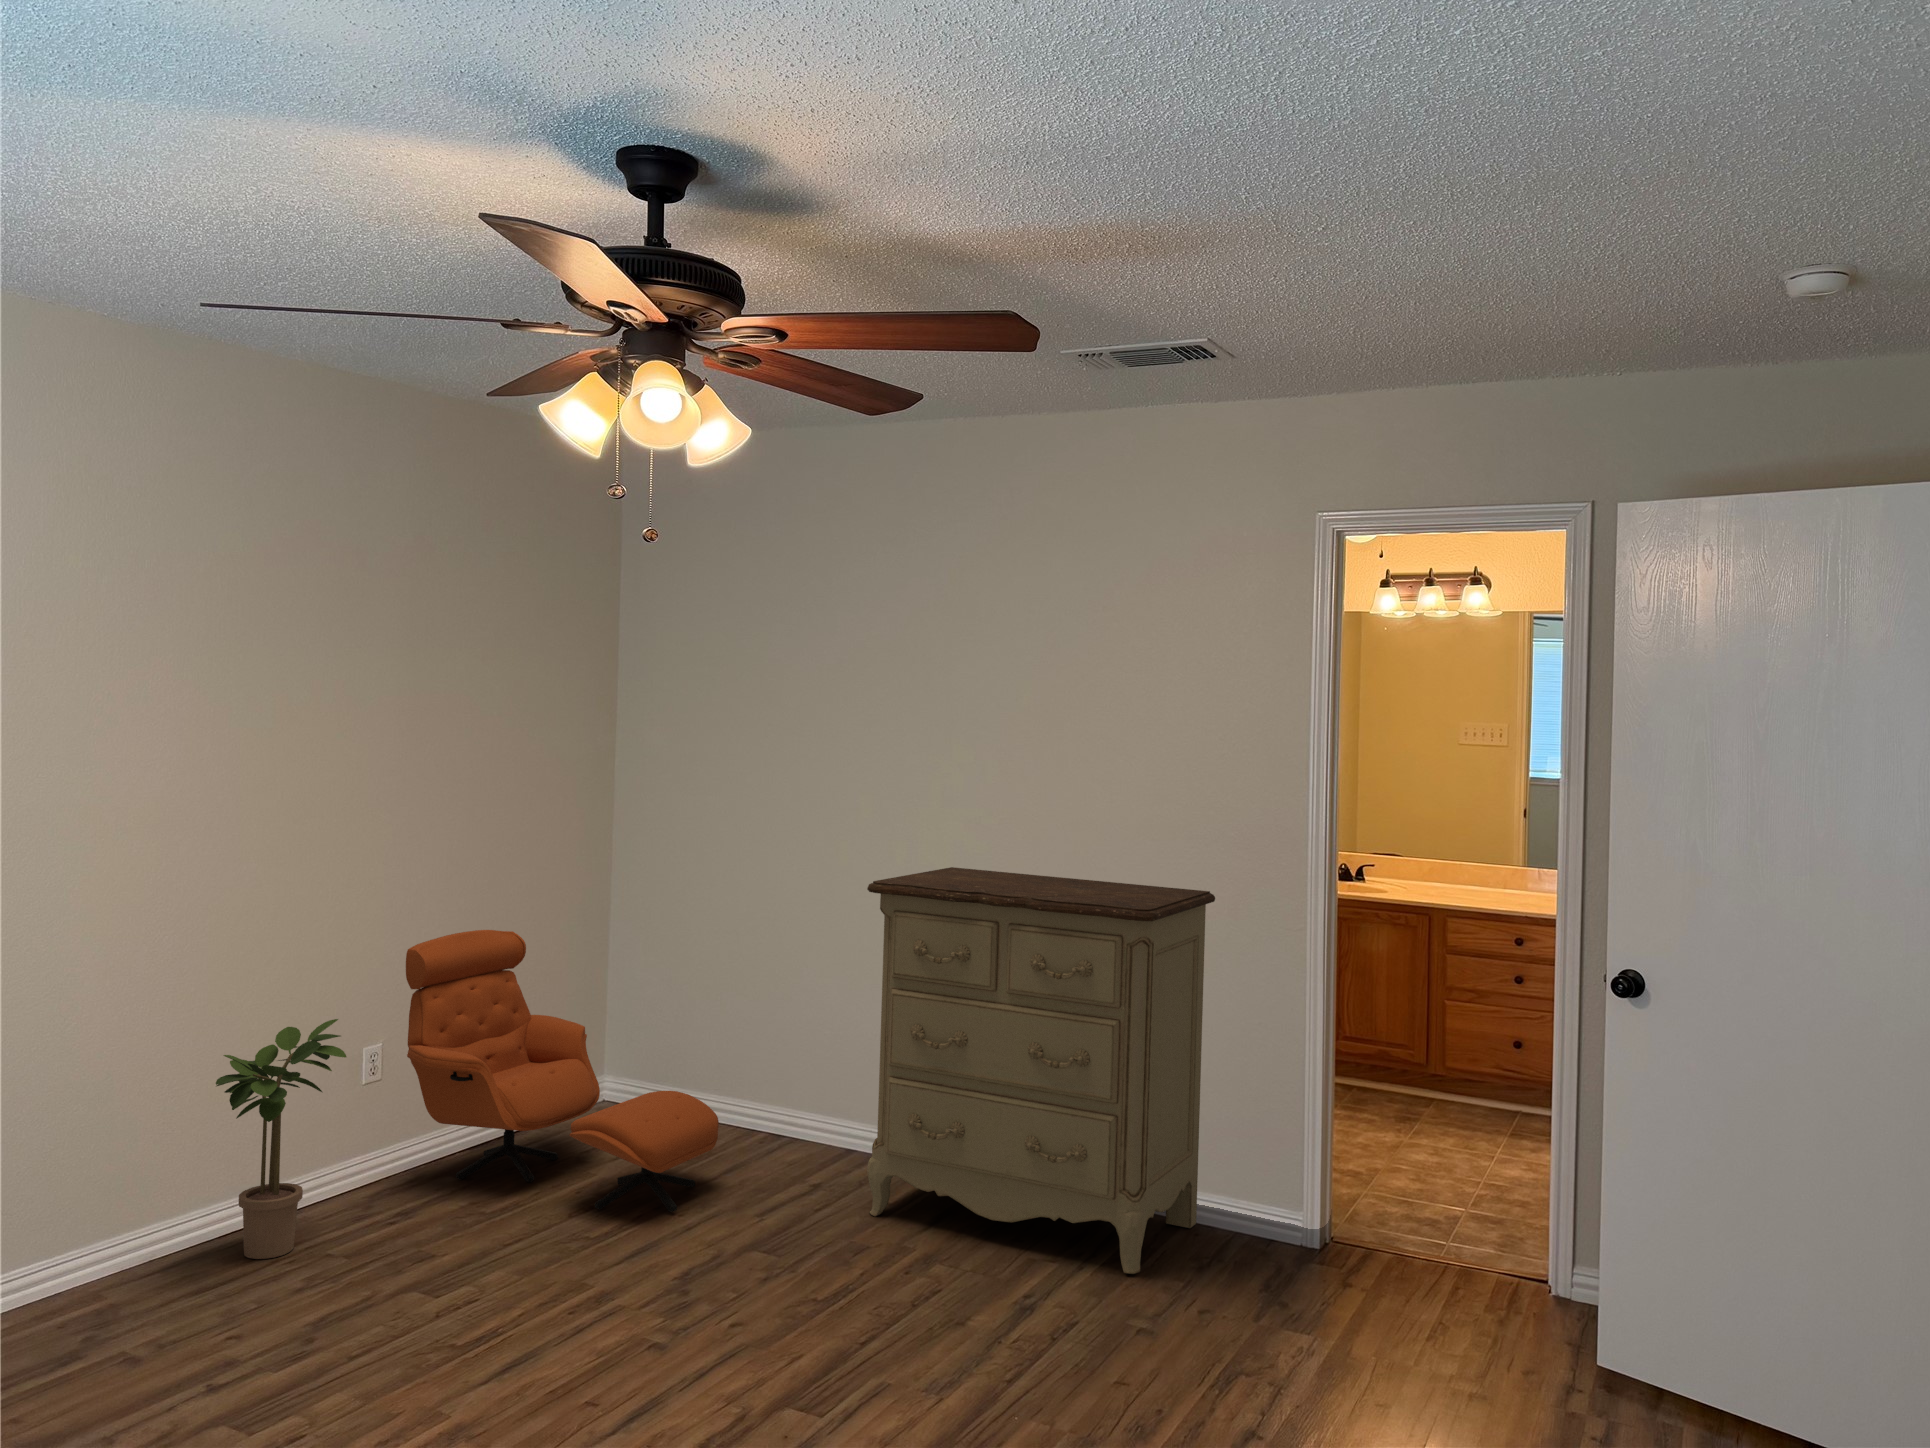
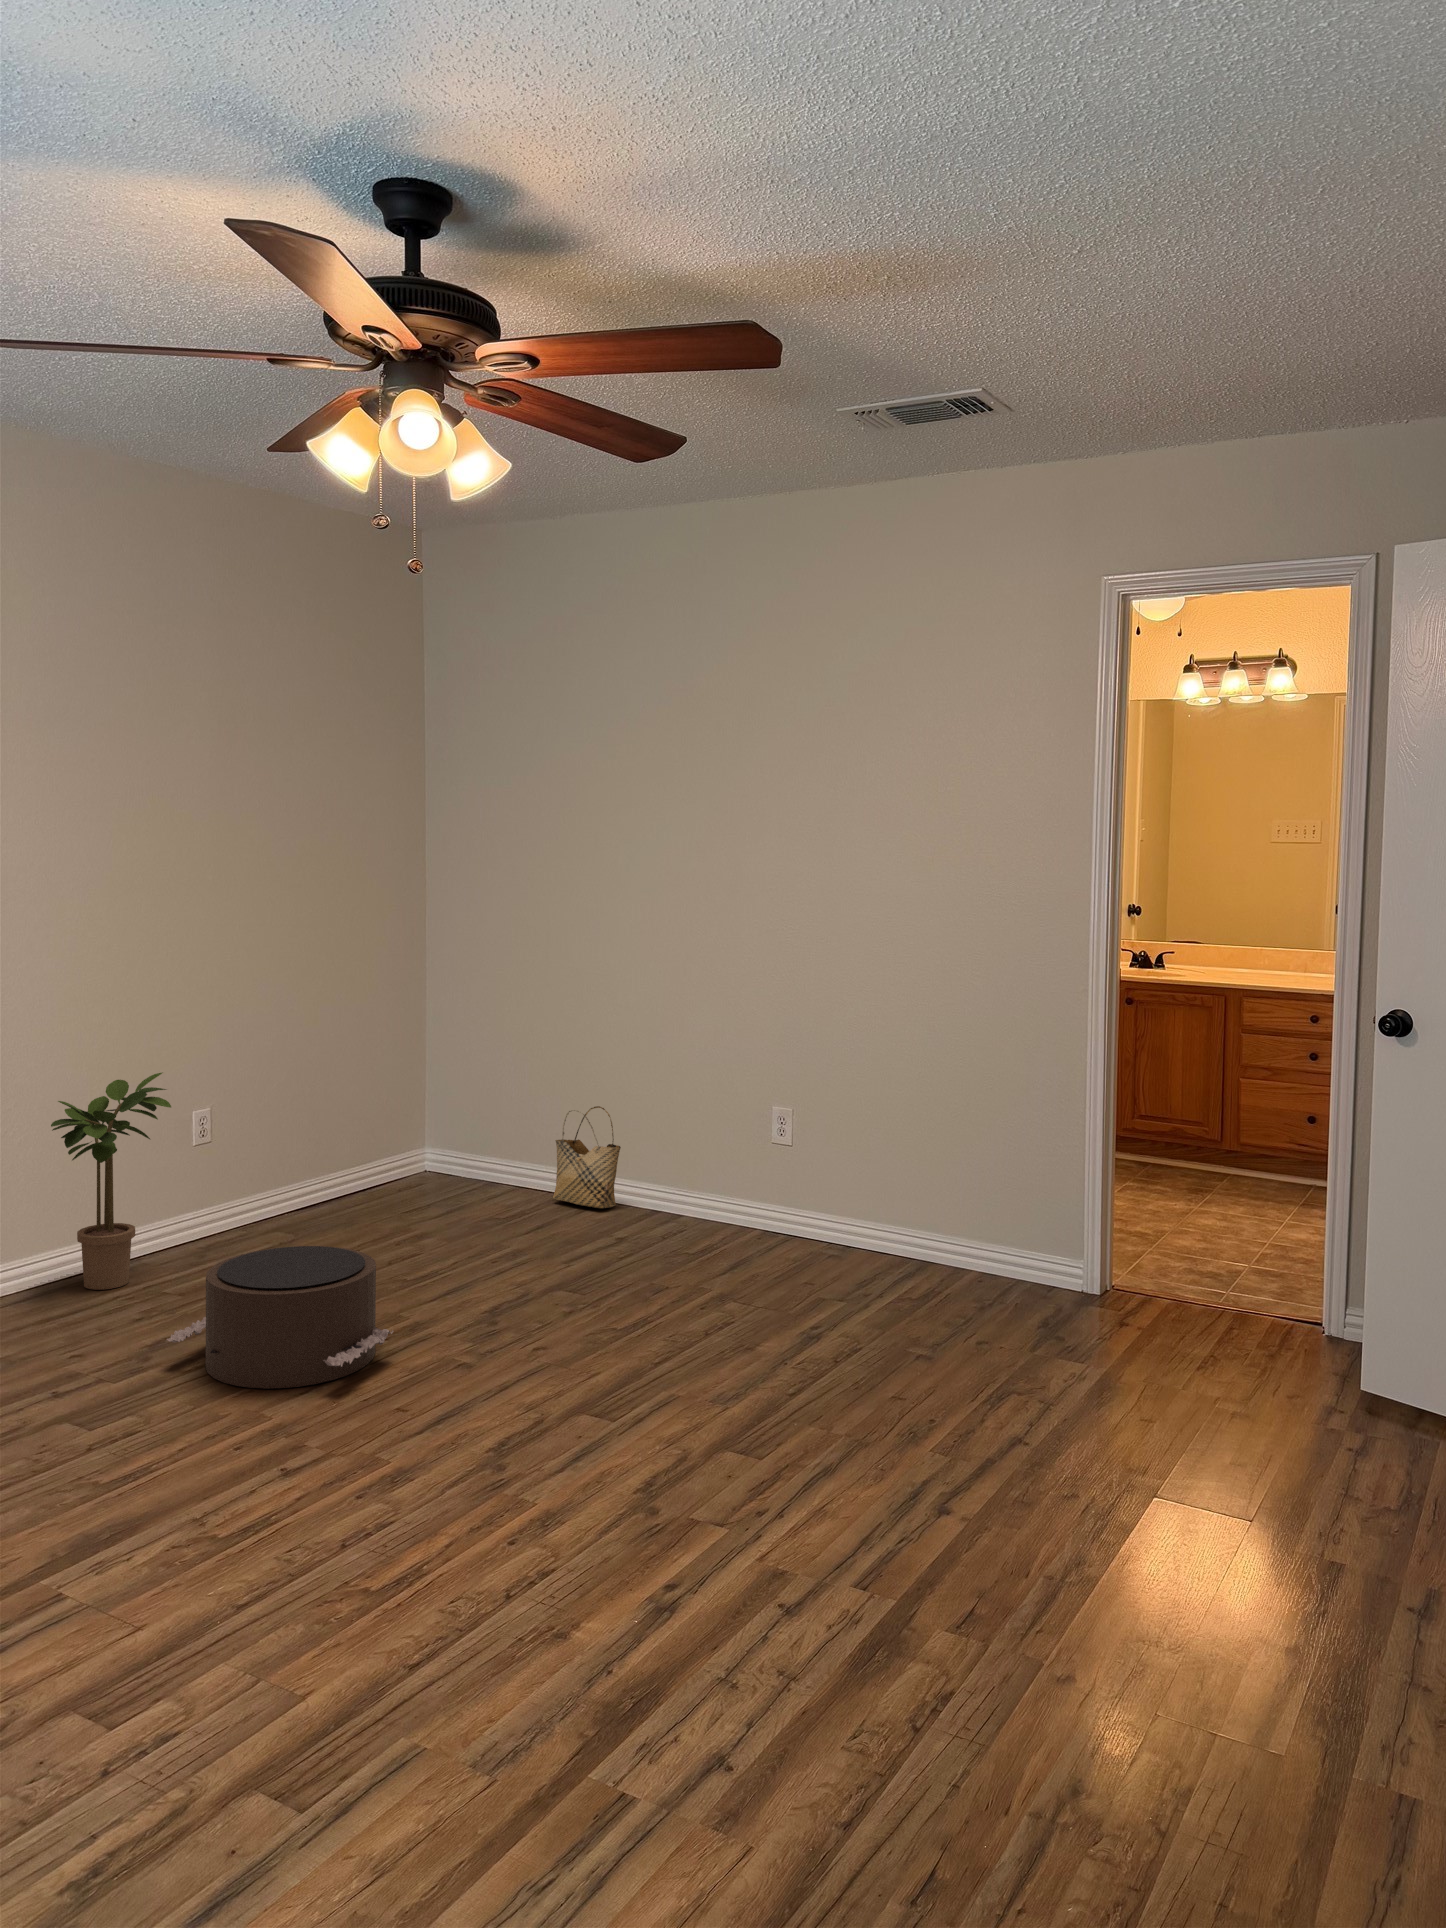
dresser: present [867,867,1215,1274] -> none [659,938,999,1314]
armchair: present [406,930,719,1212] -> none [227,1001,523,1258]
woven basket: none [746,1038,819,1147] -> present [553,1106,621,1208]
pouf: none [338,1215,587,1384] -> present [167,1246,393,1388]

